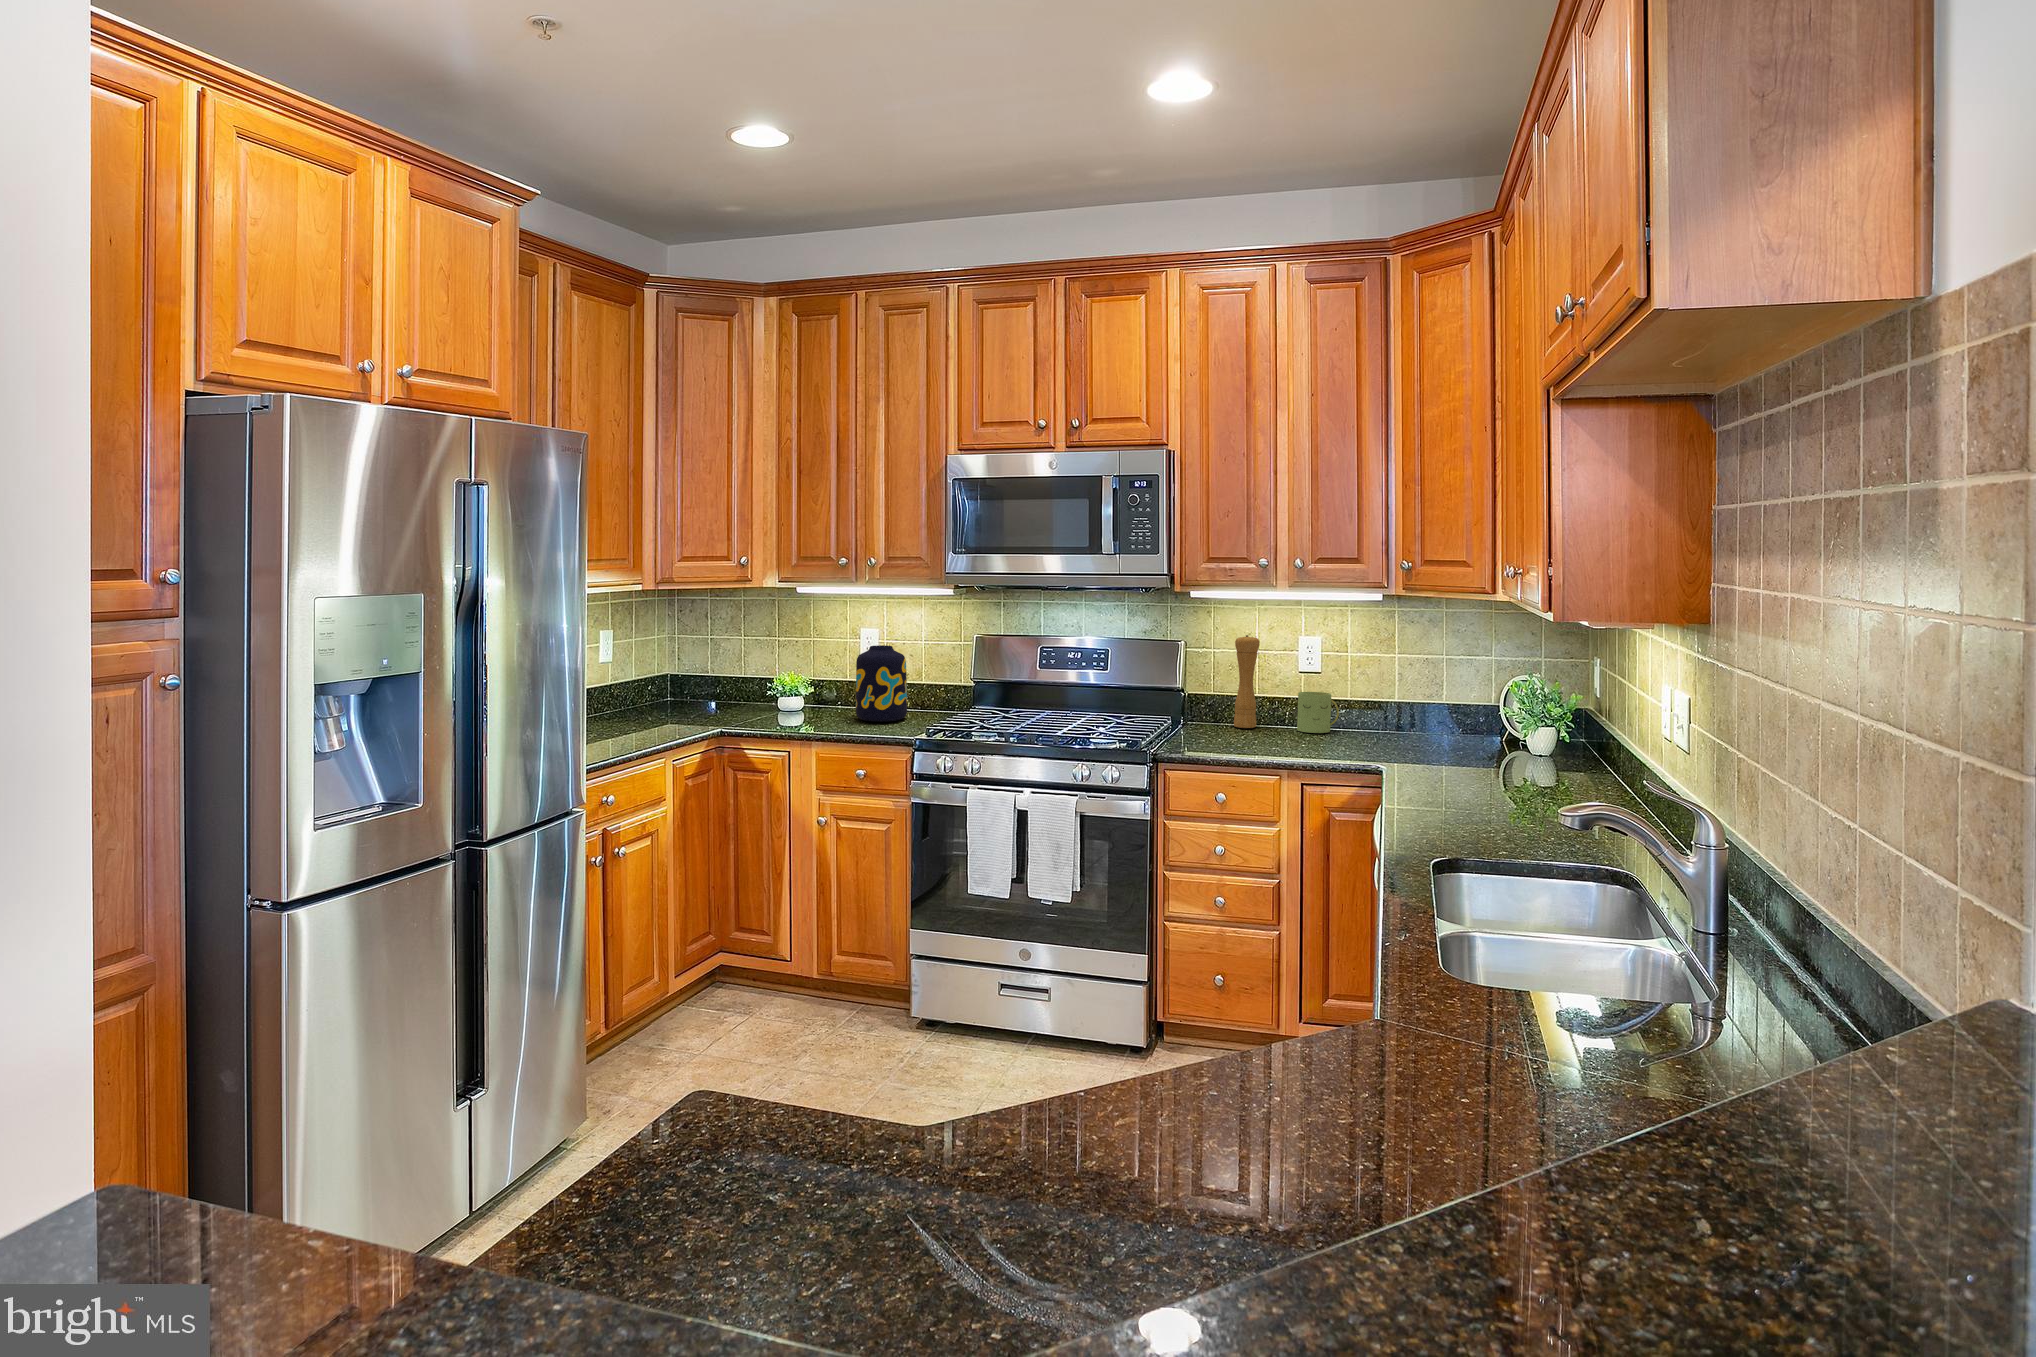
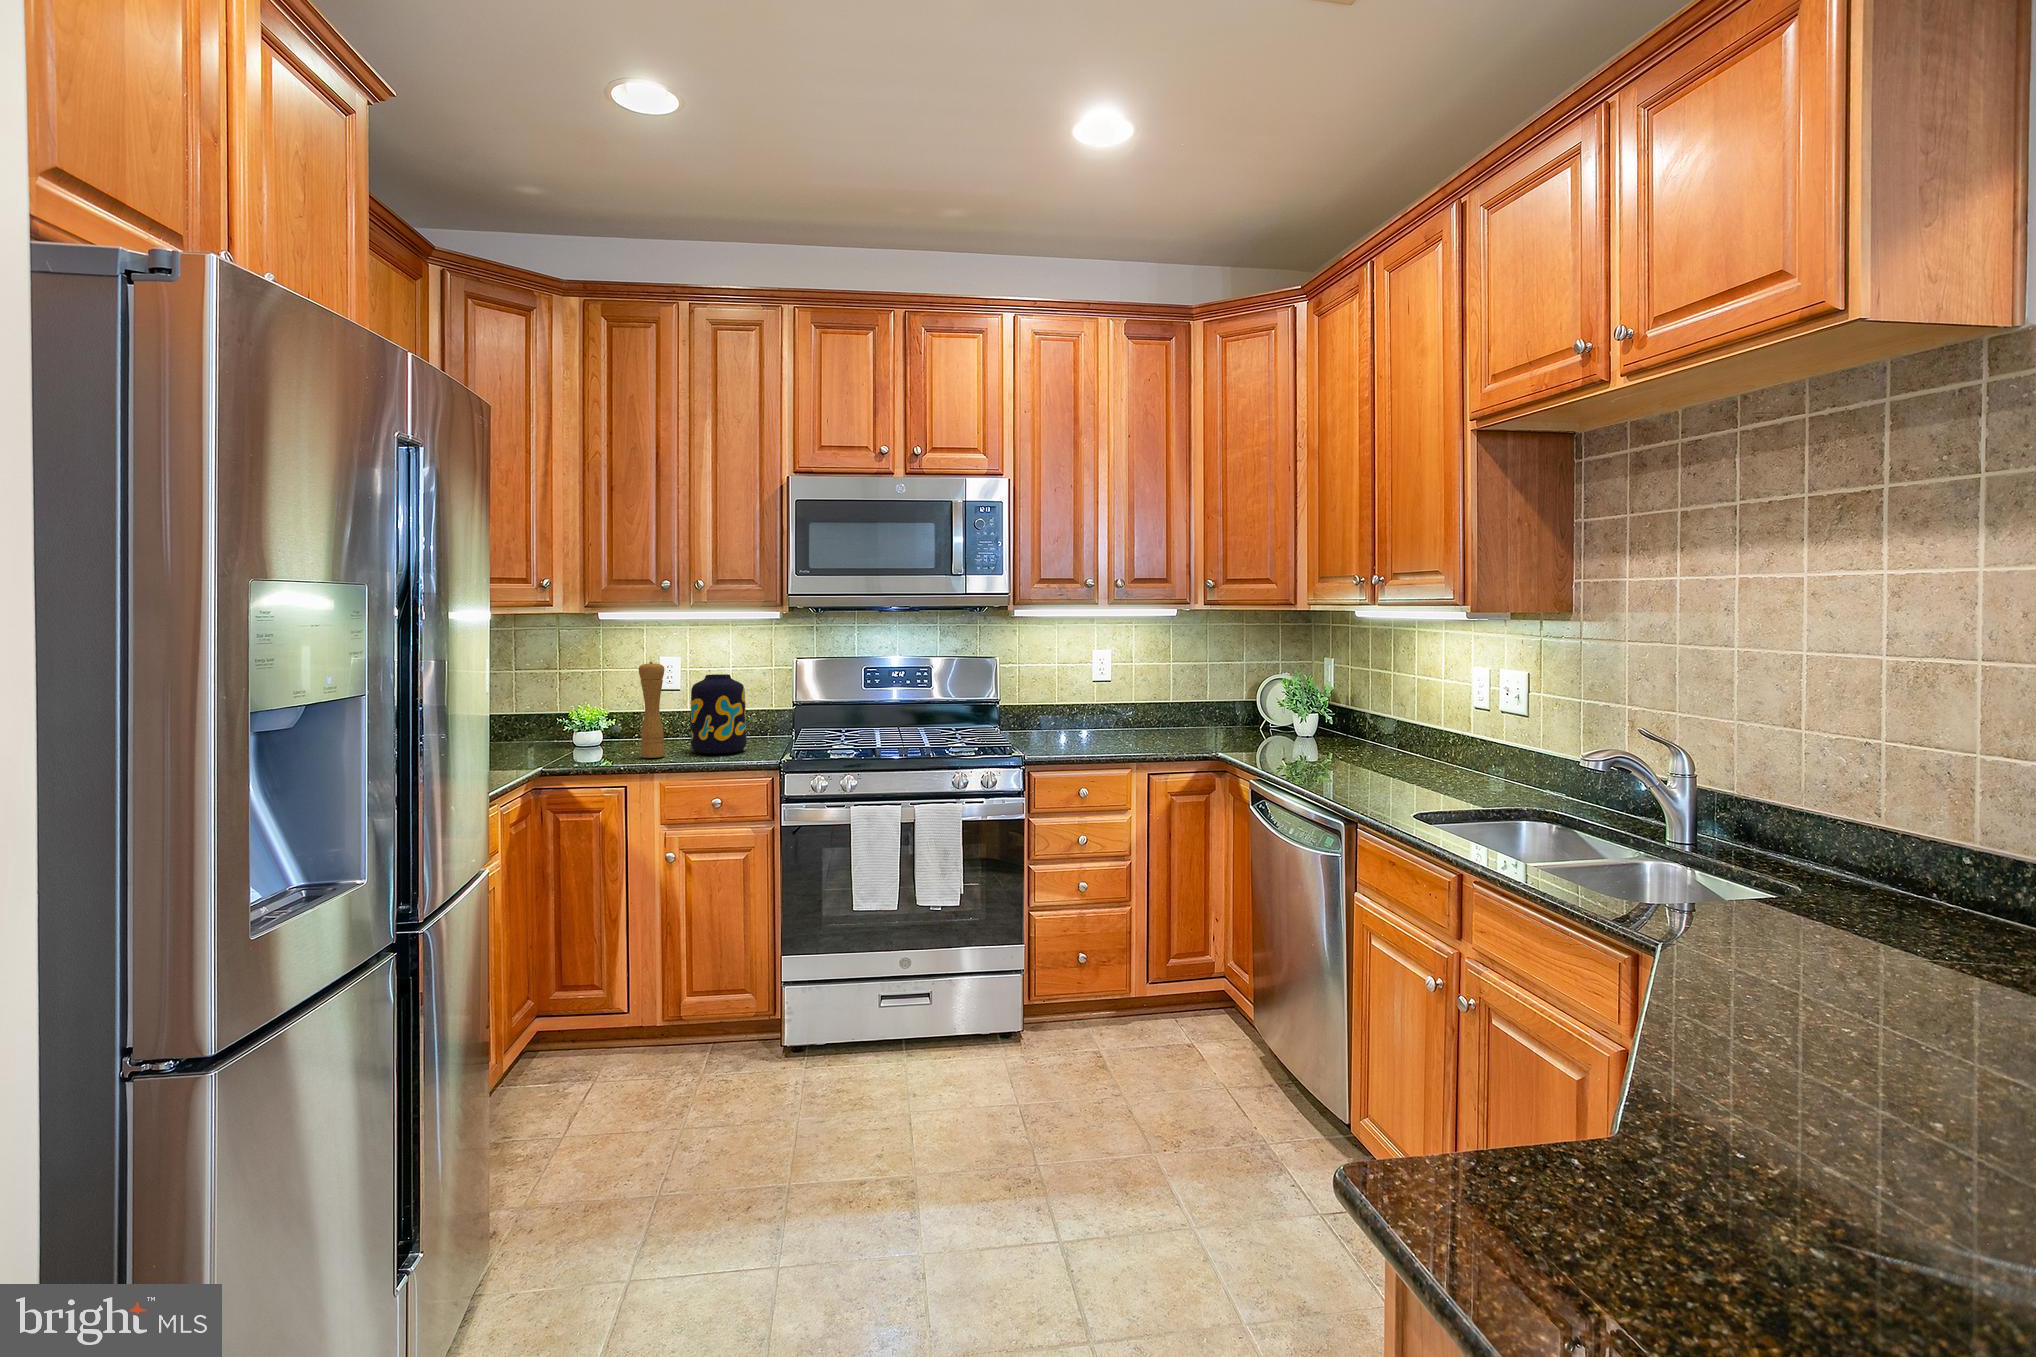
pepper mill: present [1234,635,1260,728] -> present [639,662,665,758]
mug: present [1297,692,1339,733] -> none [1132,709,1169,747]

